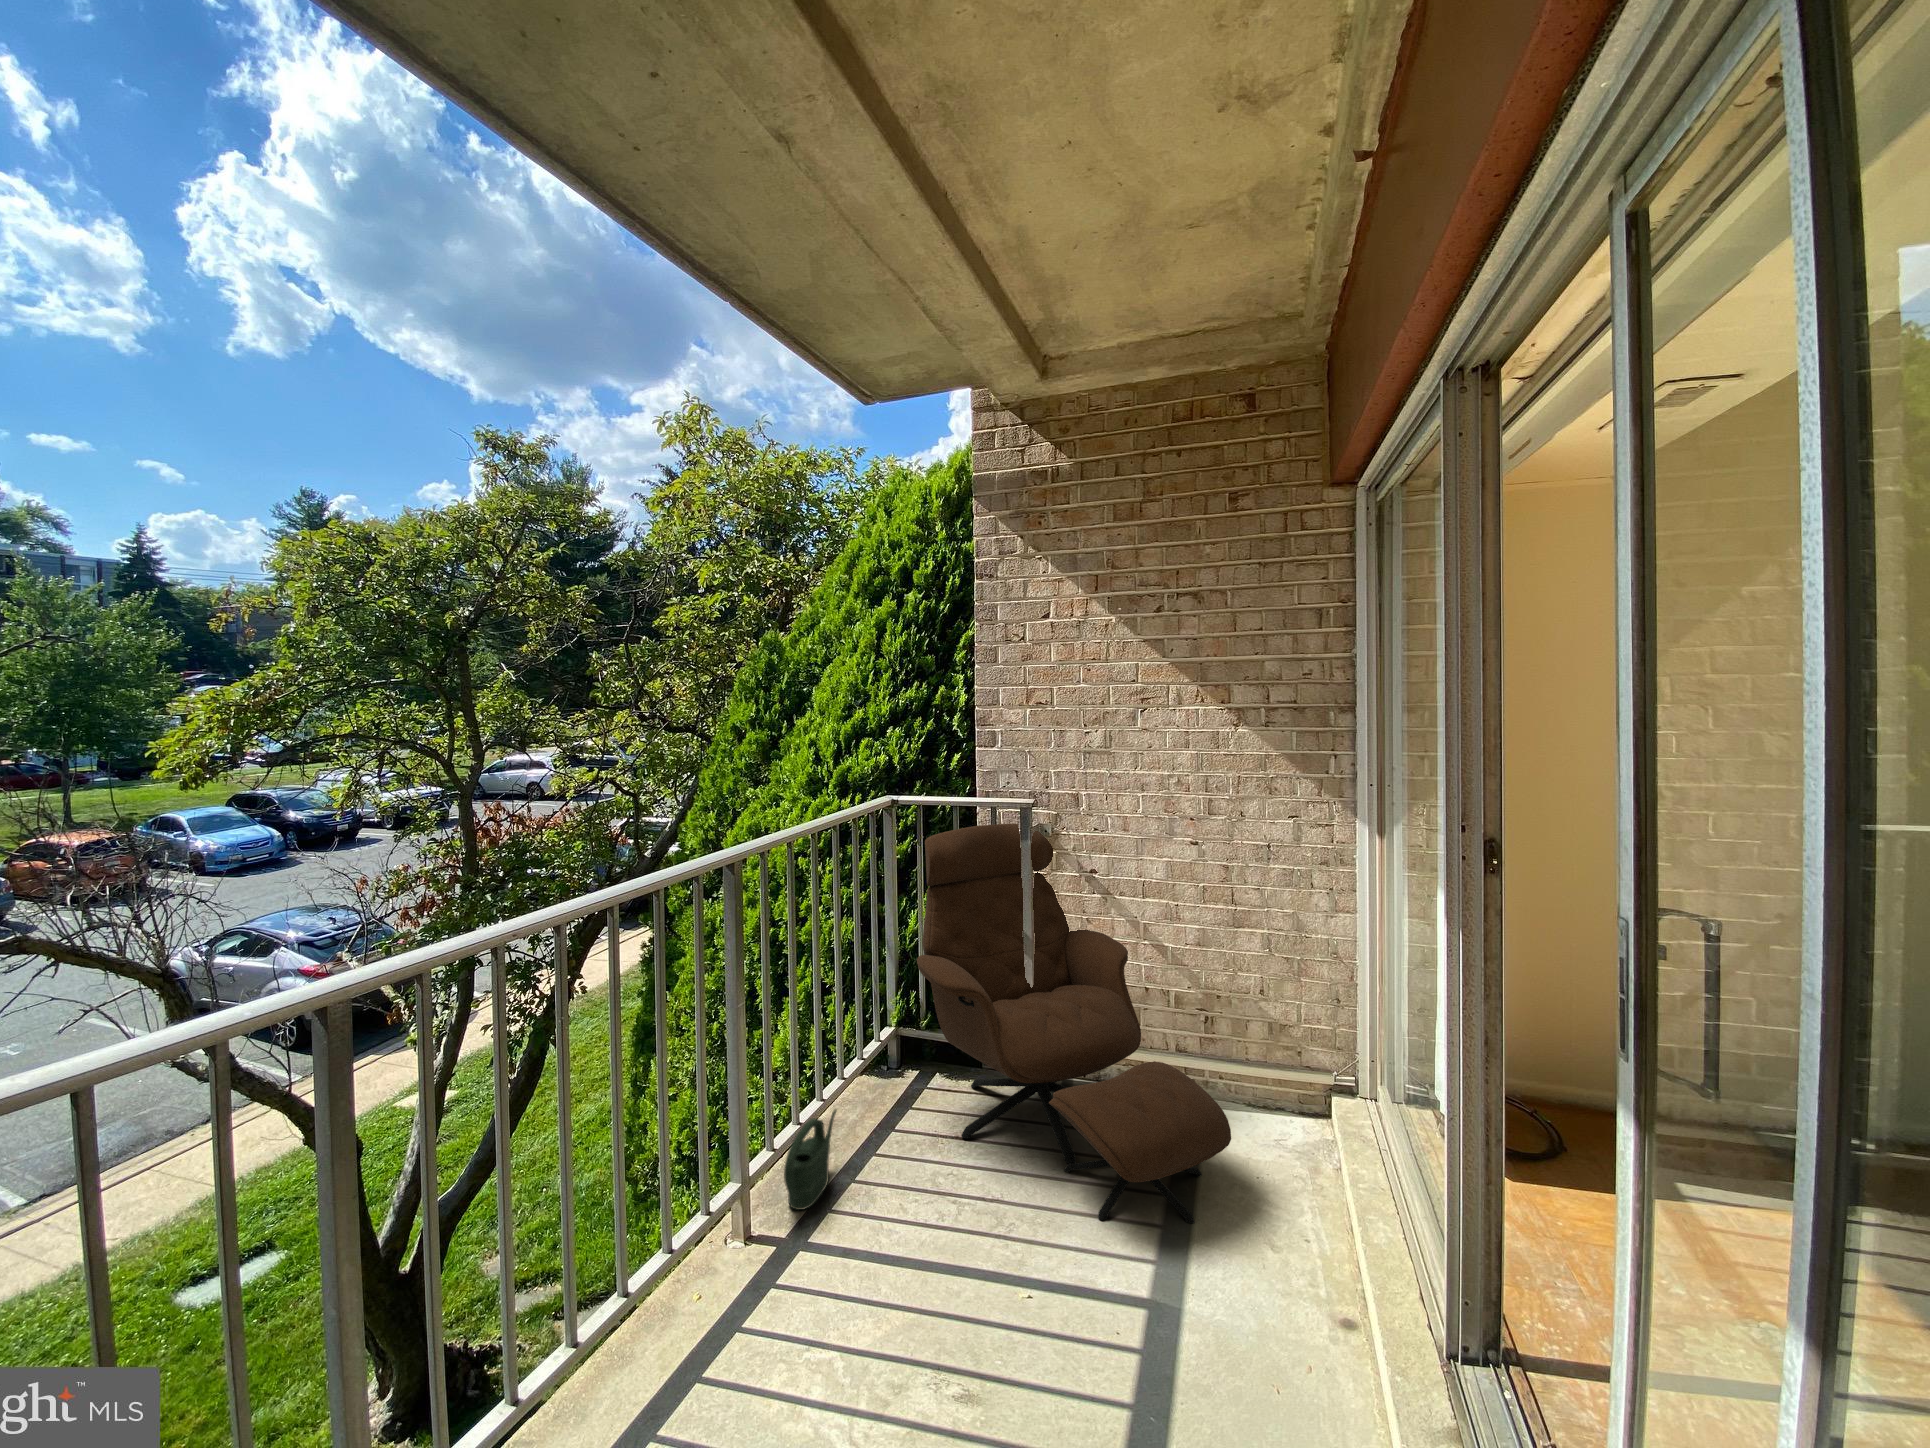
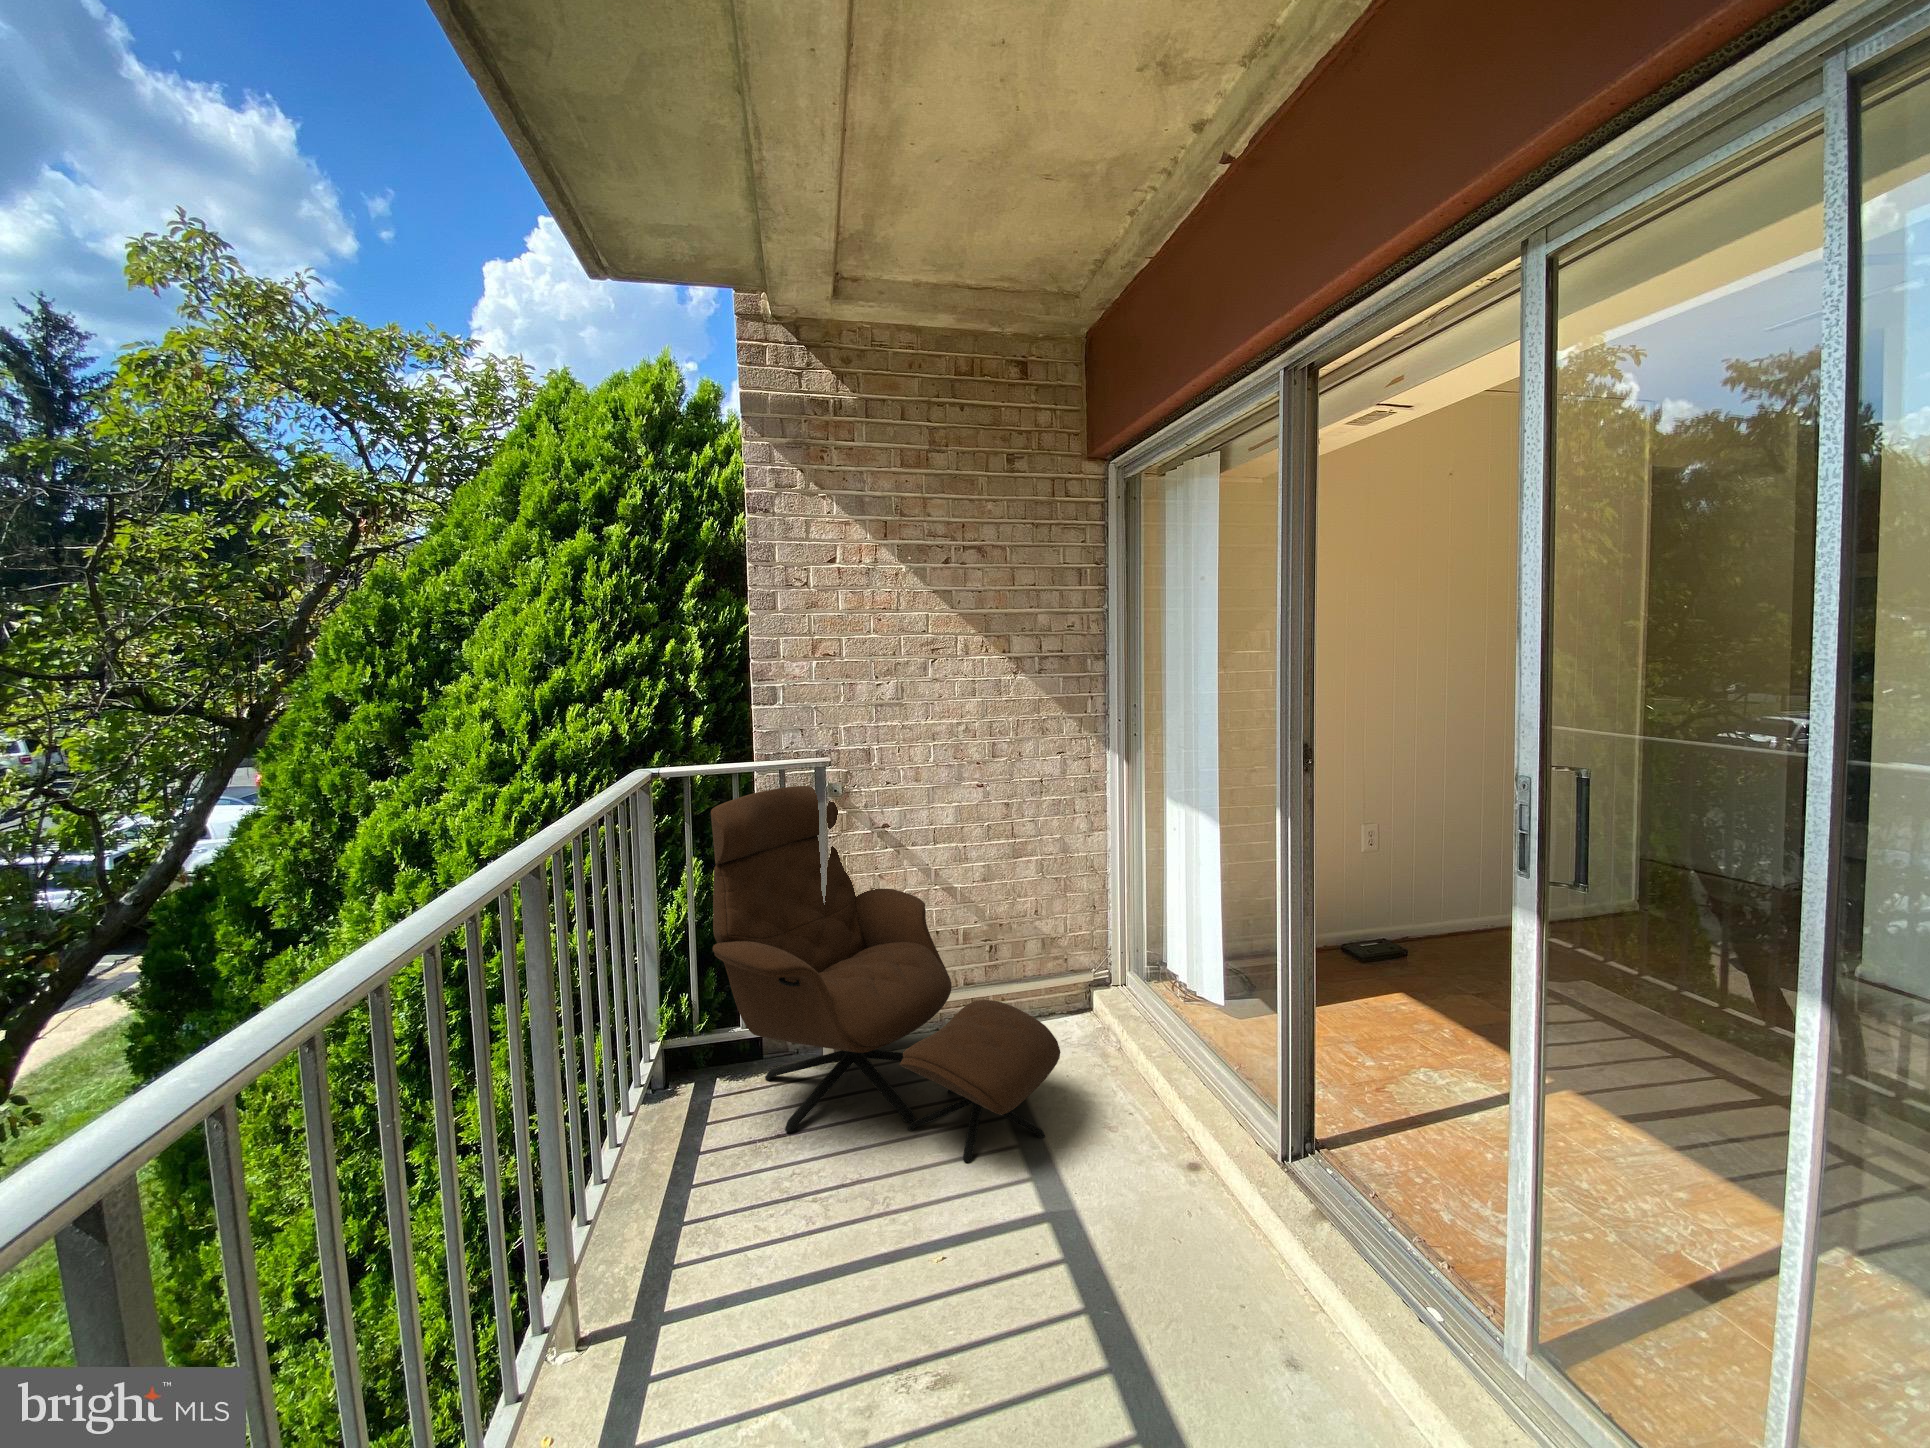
watering can: present [784,1109,836,1210] -> none [615,1142,657,1273]

